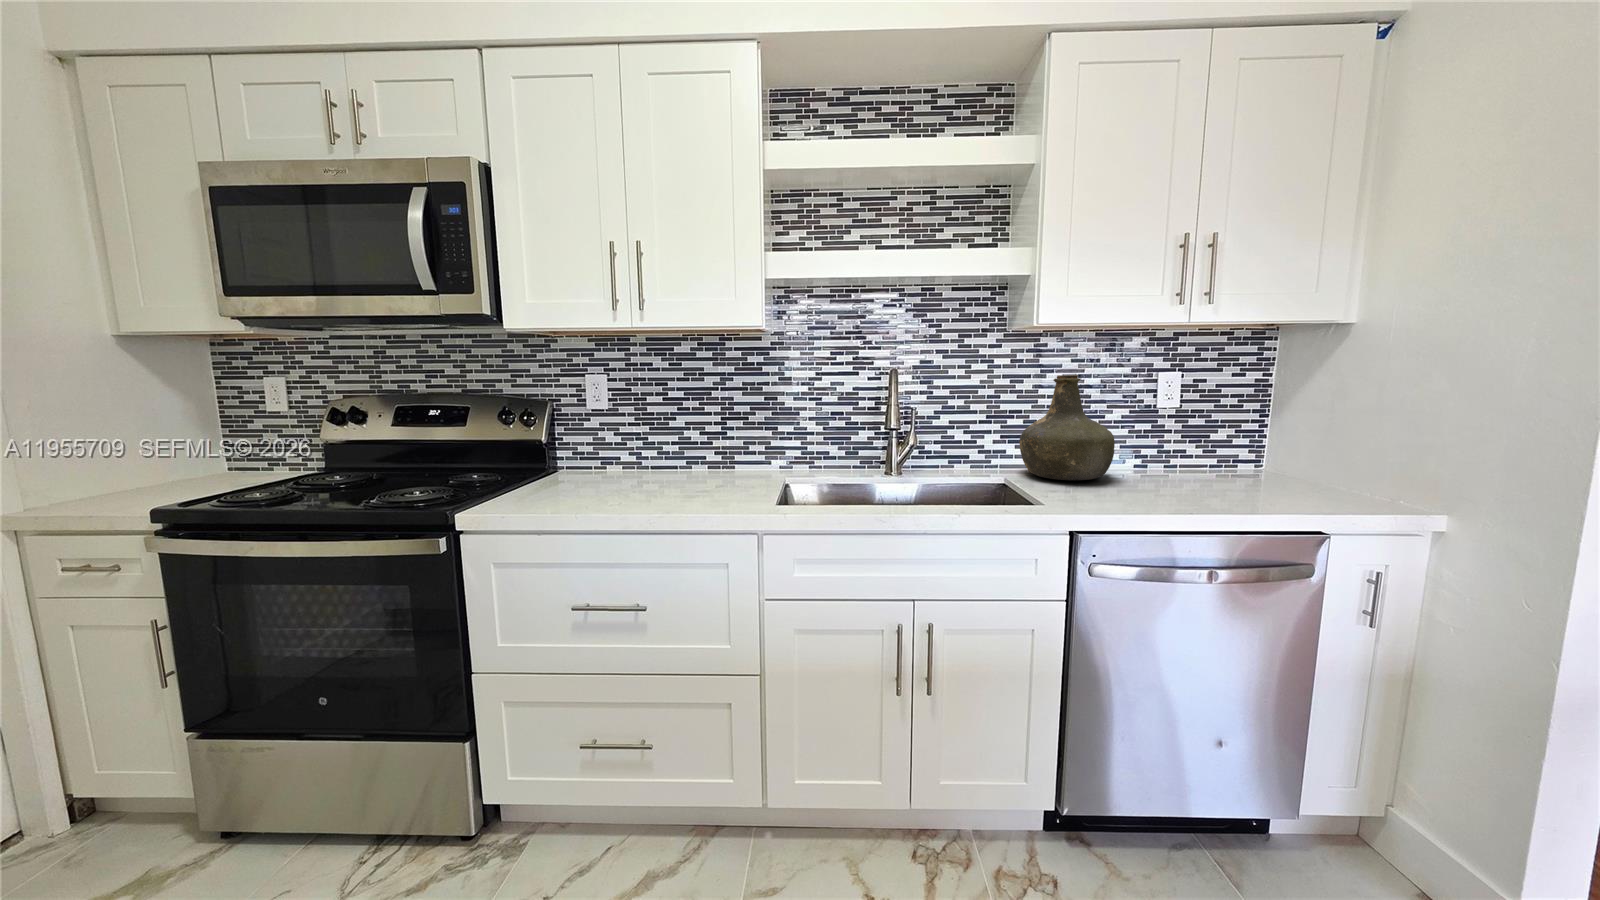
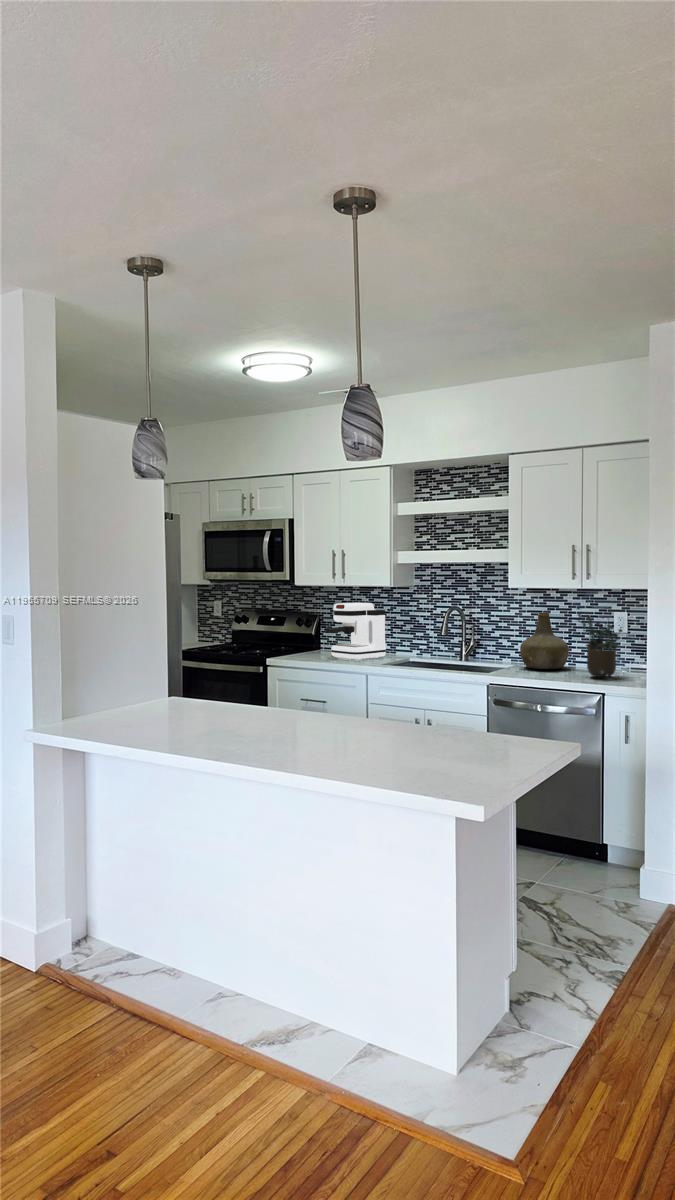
potted plant: none [1185,358,1291,491] -> present [577,607,623,677]
coffee maker: none [620,368,739,495] -> present [326,603,386,660]

